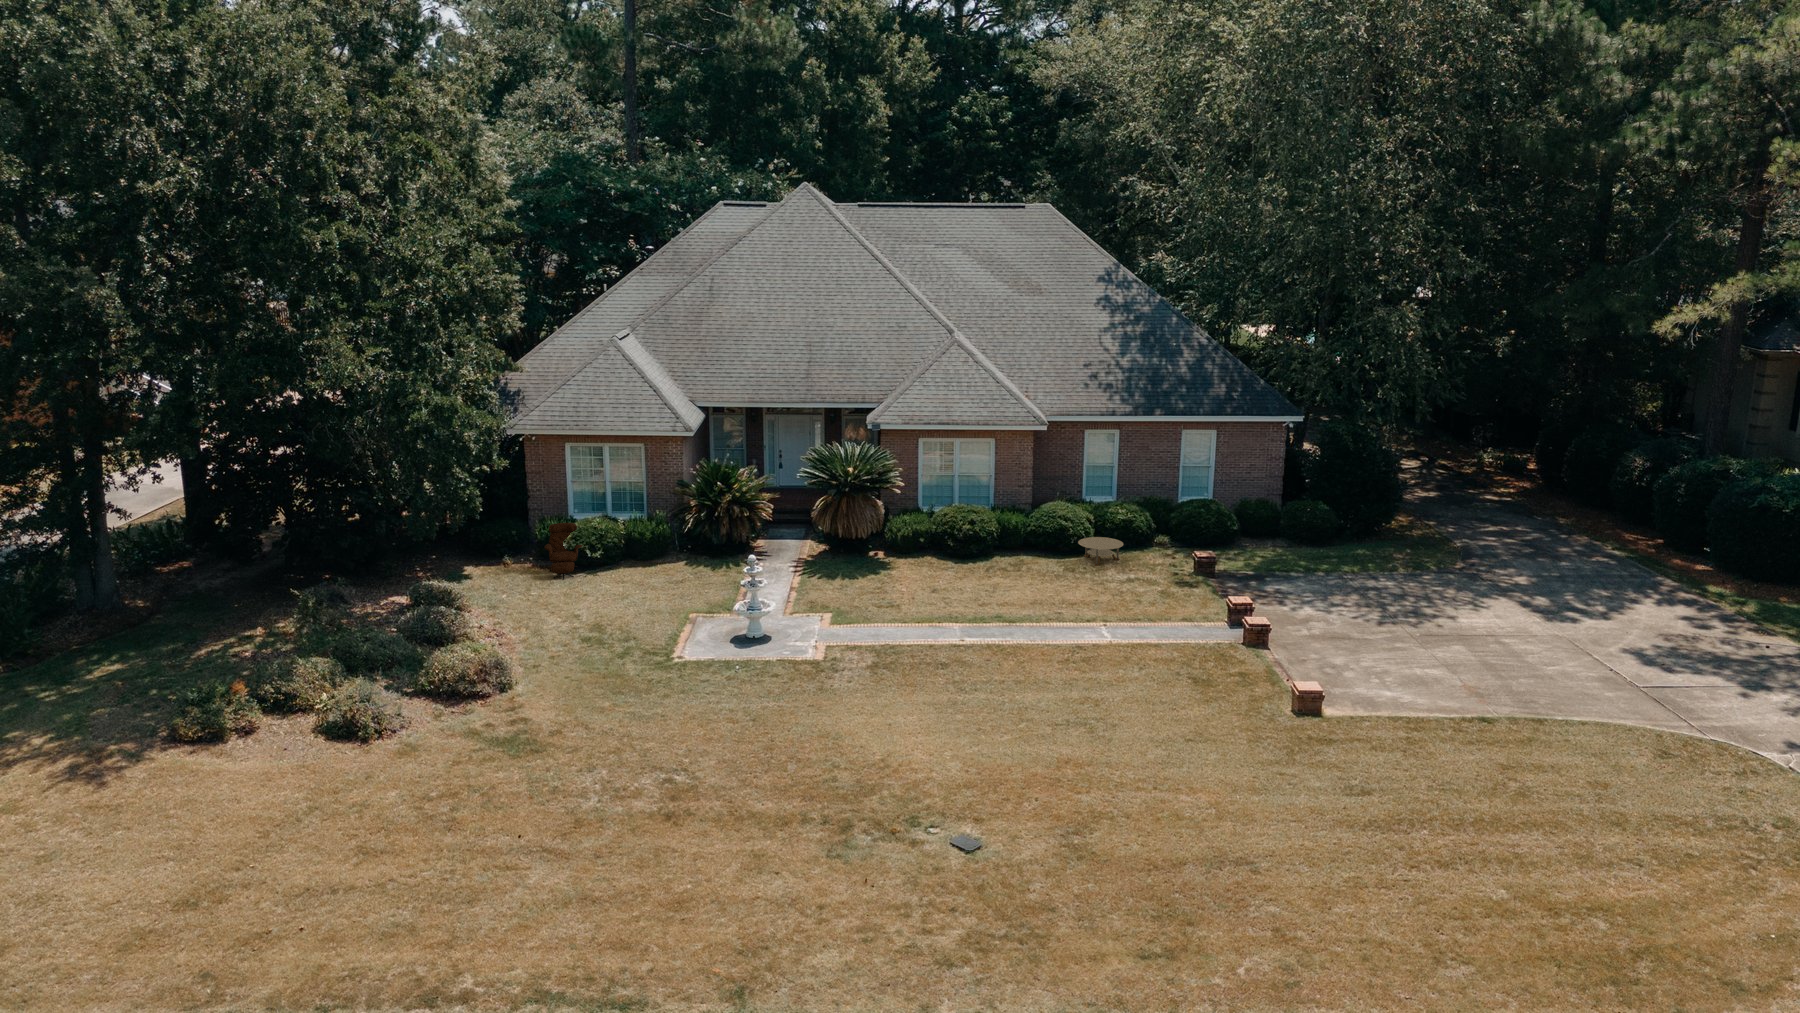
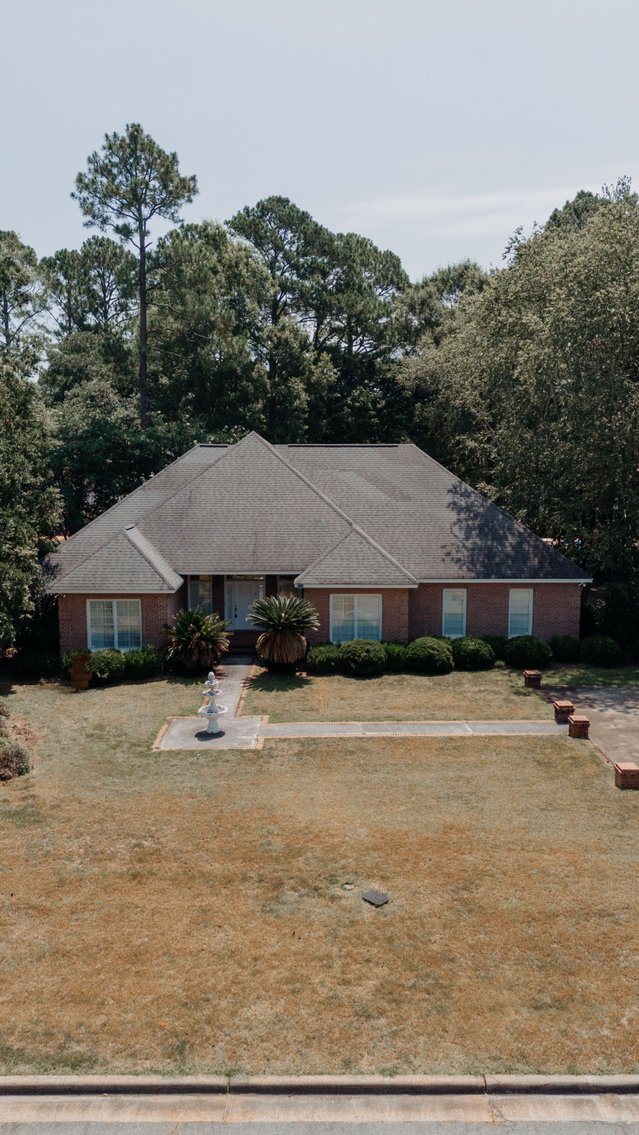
round table: present [1078,537,1123,566] -> none [442,662,474,682]

